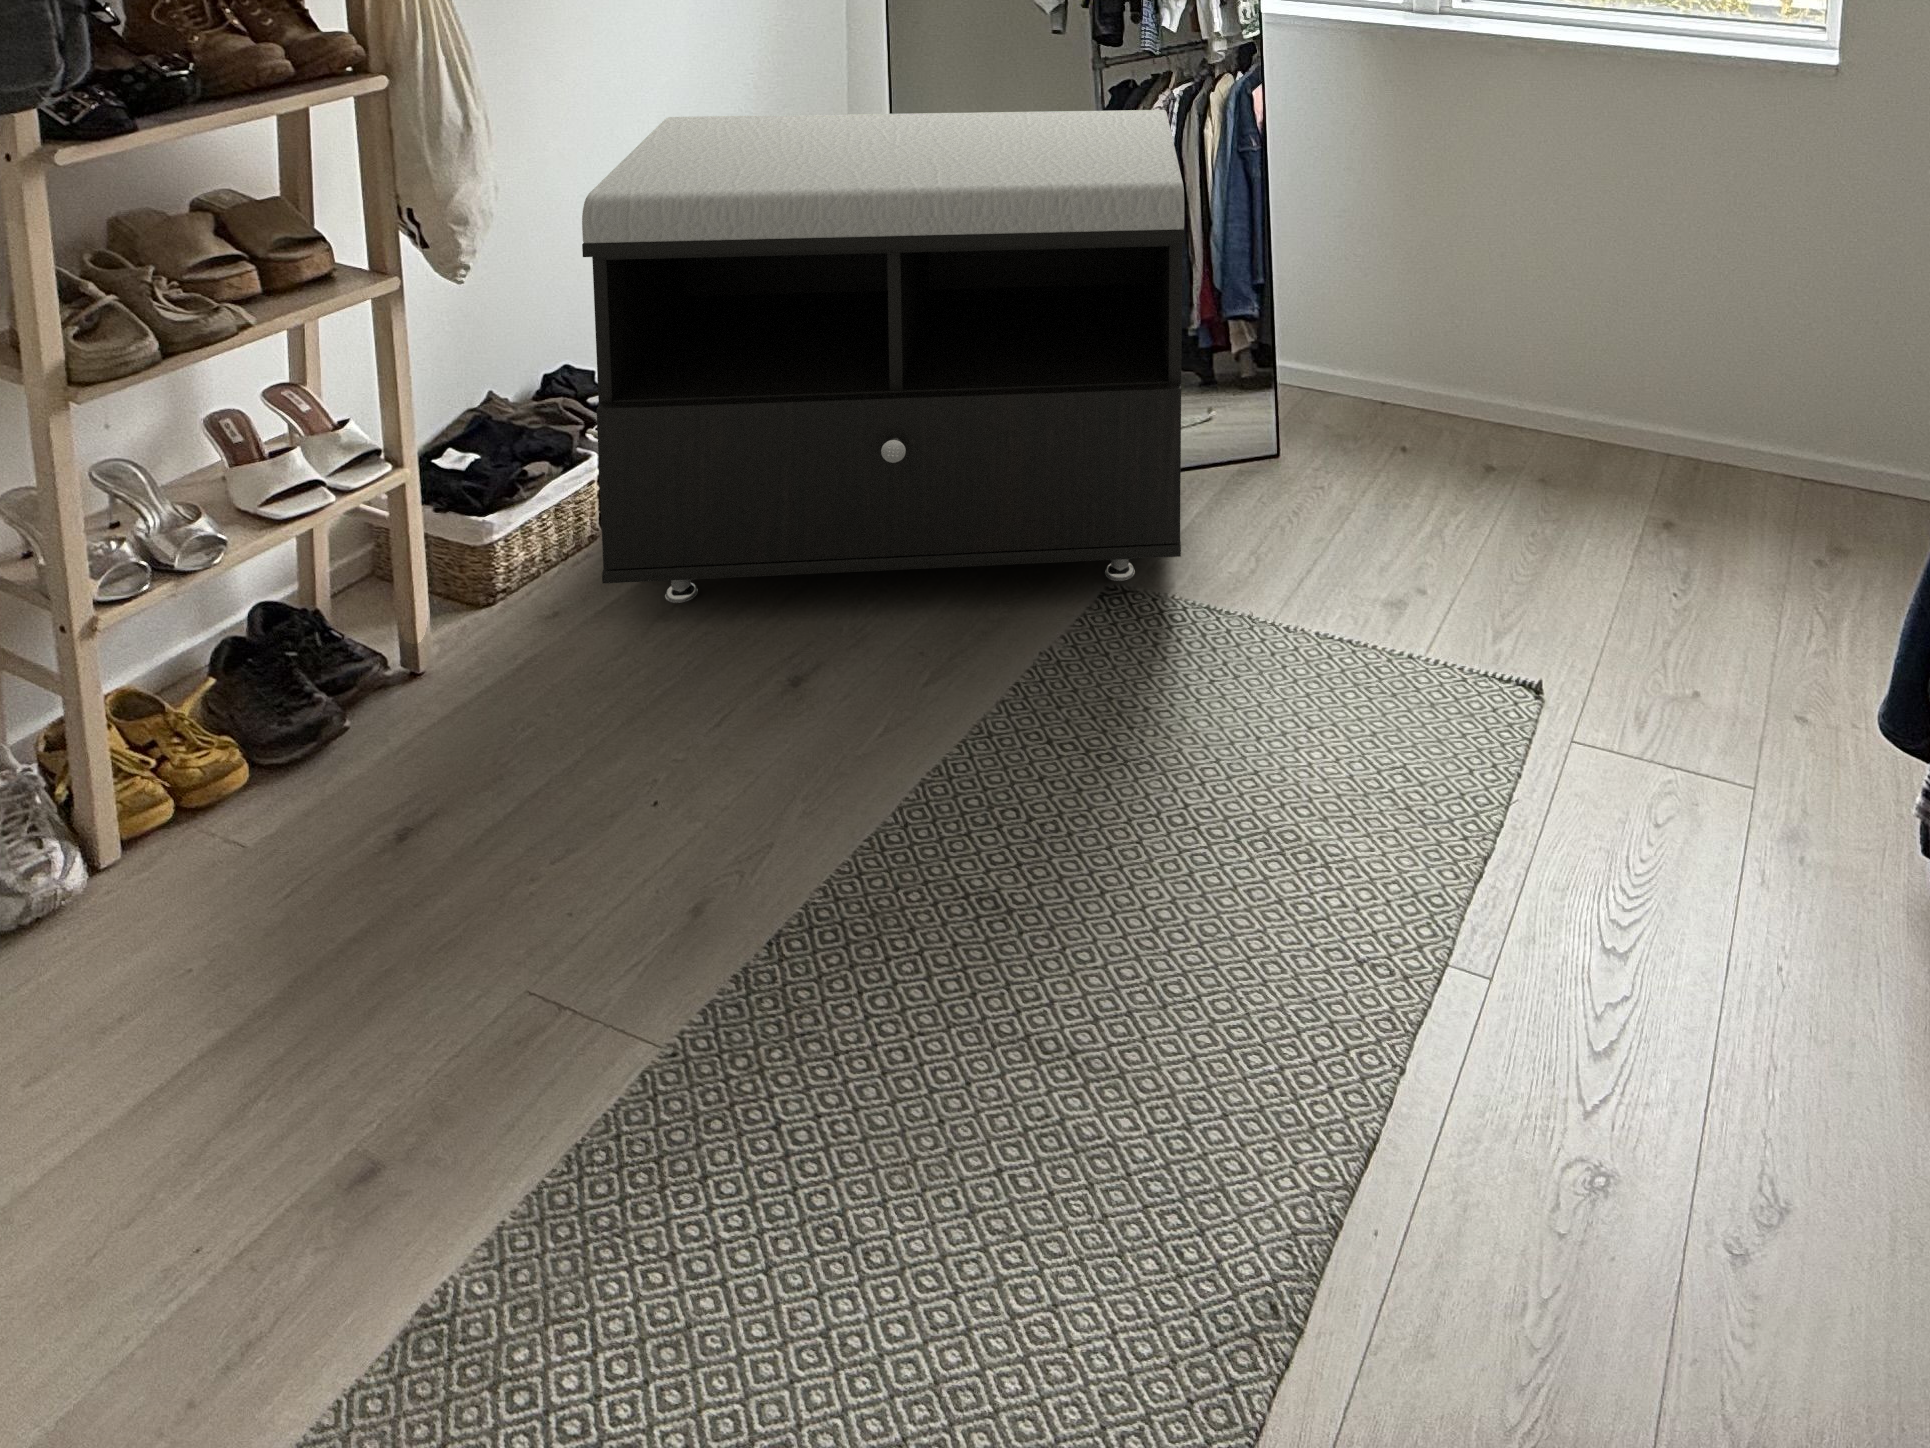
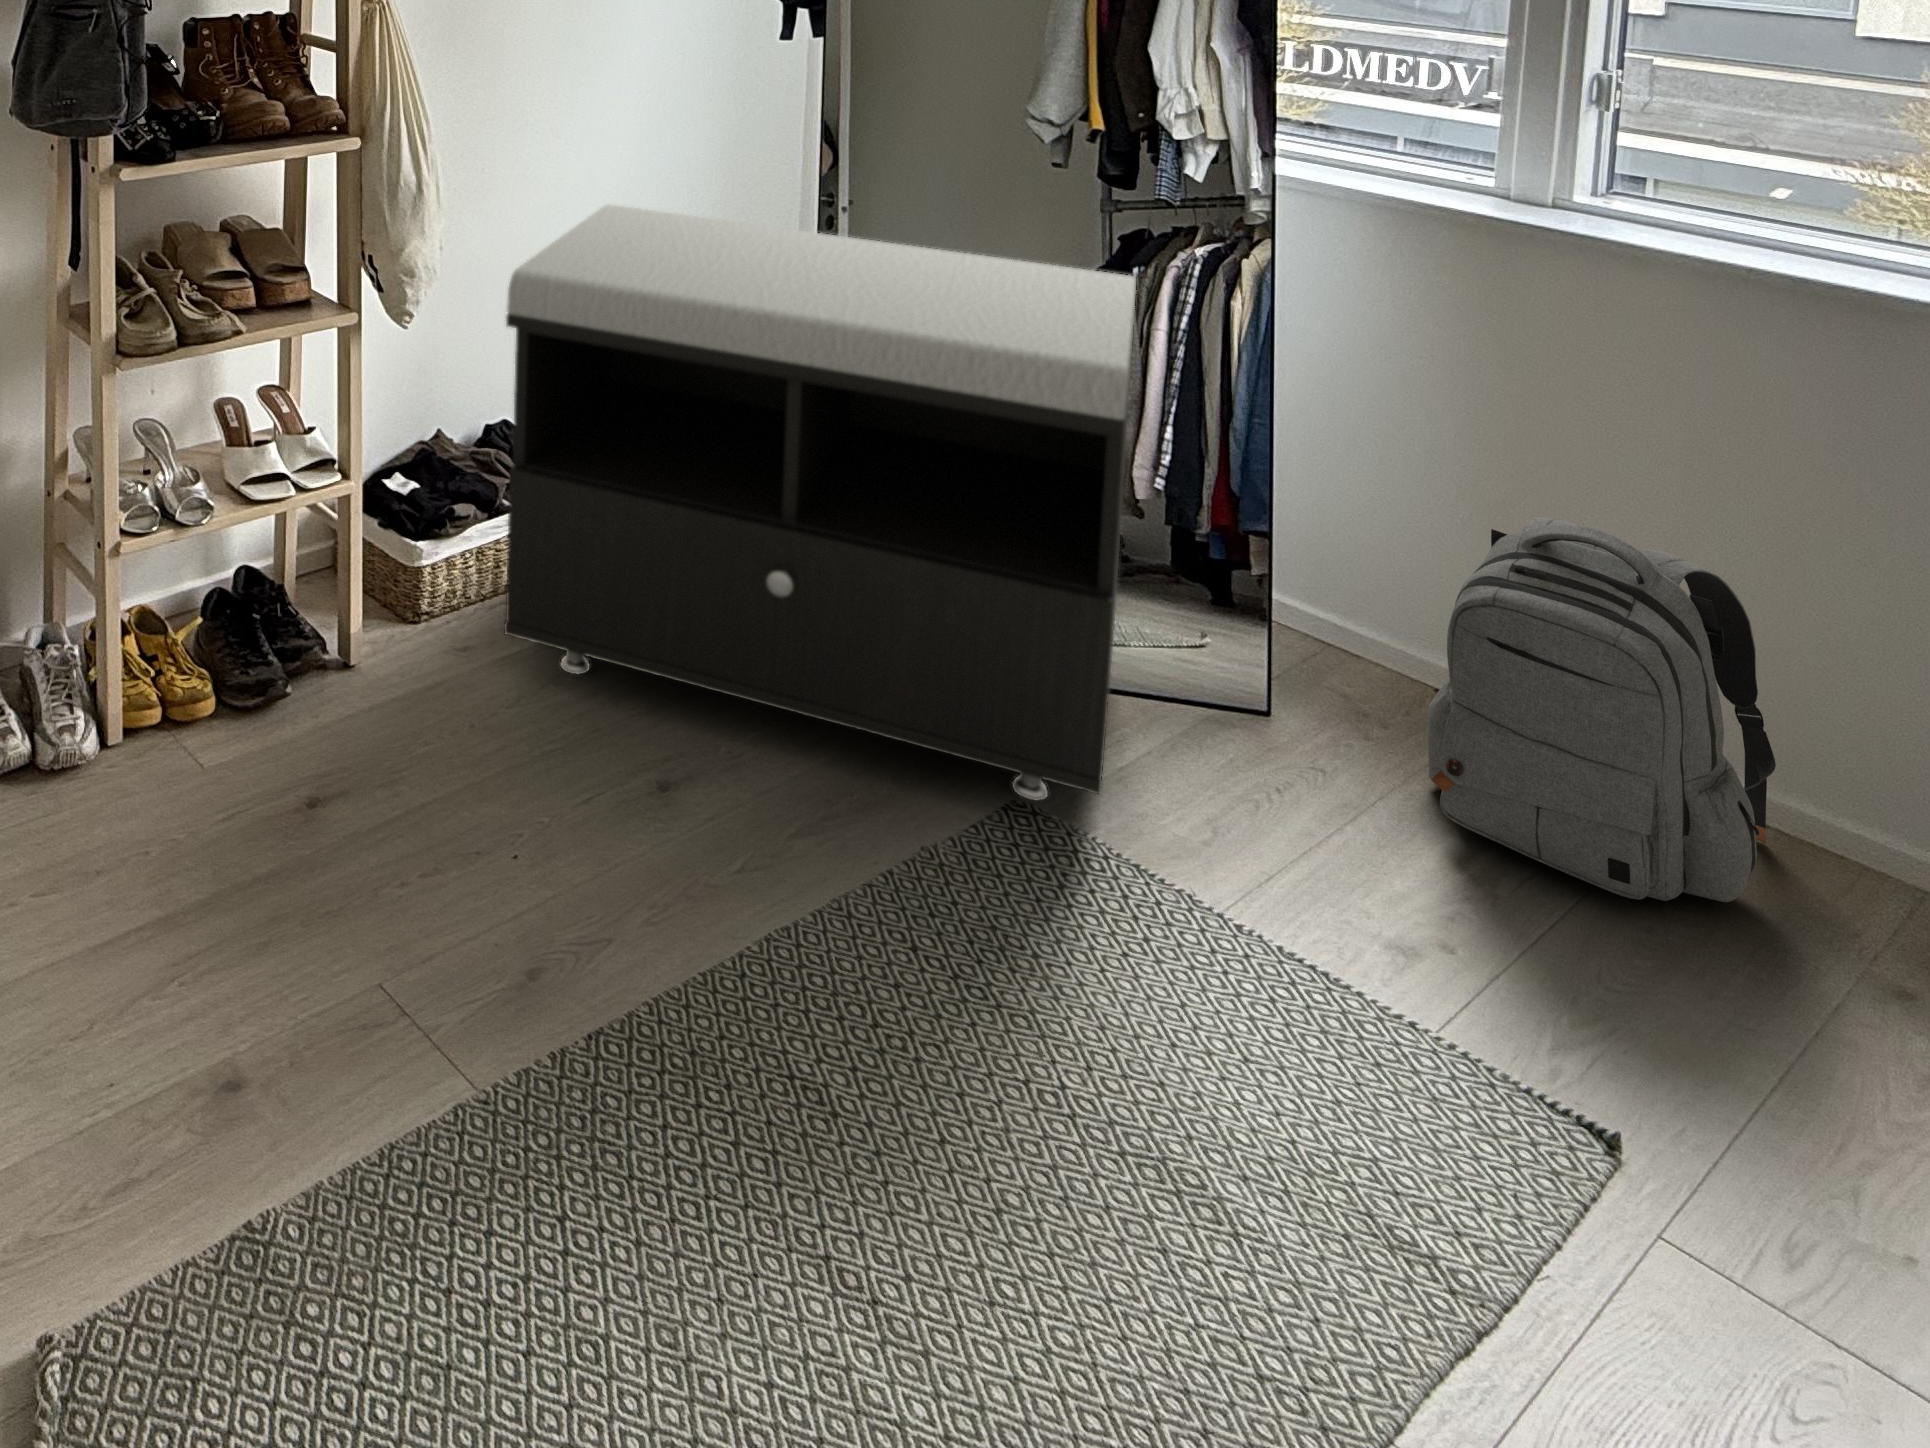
backpack: none [1392,247,1598,514] -> present [1428,517,1776,902]

